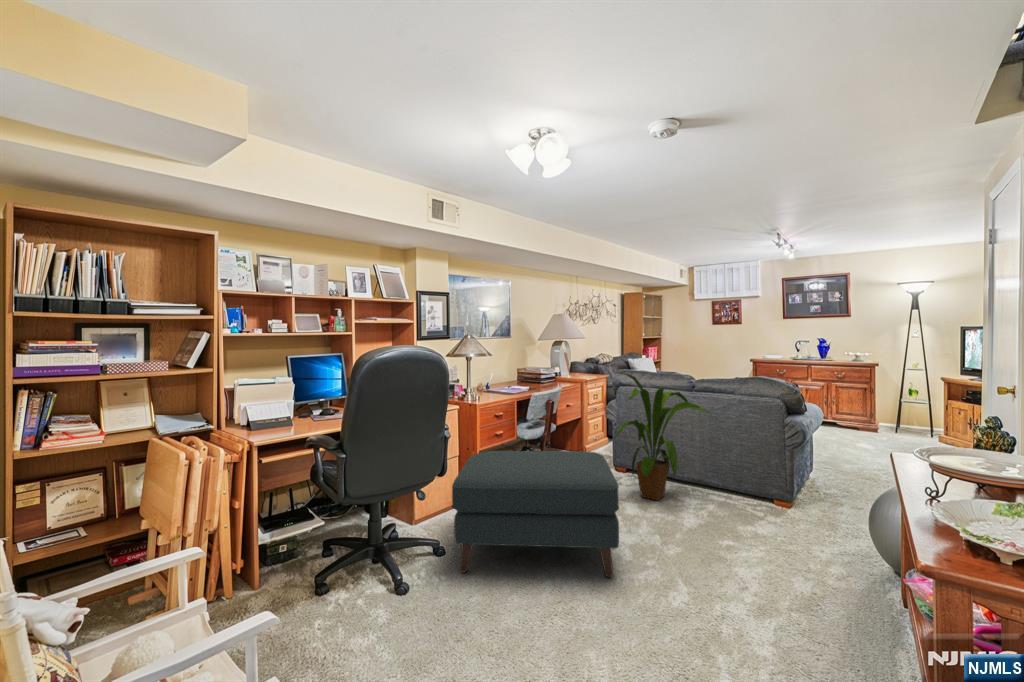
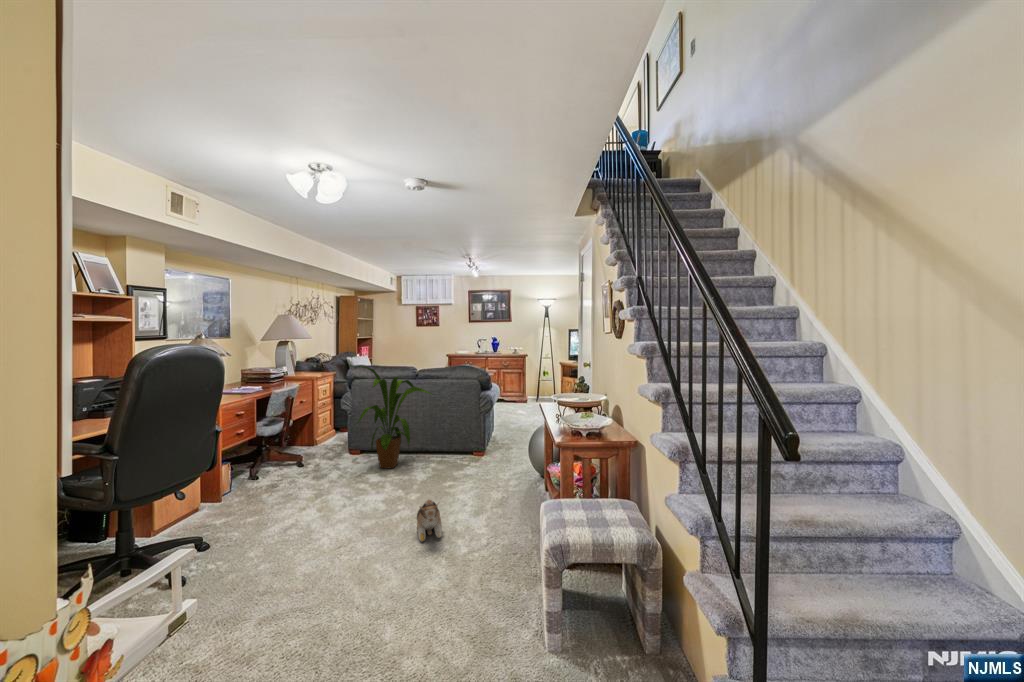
ottoman: present [452,451,619,577] -> none [223,433,380,557]
plush toy: none [658,575,699,636] -> present [417,500,442,542]

